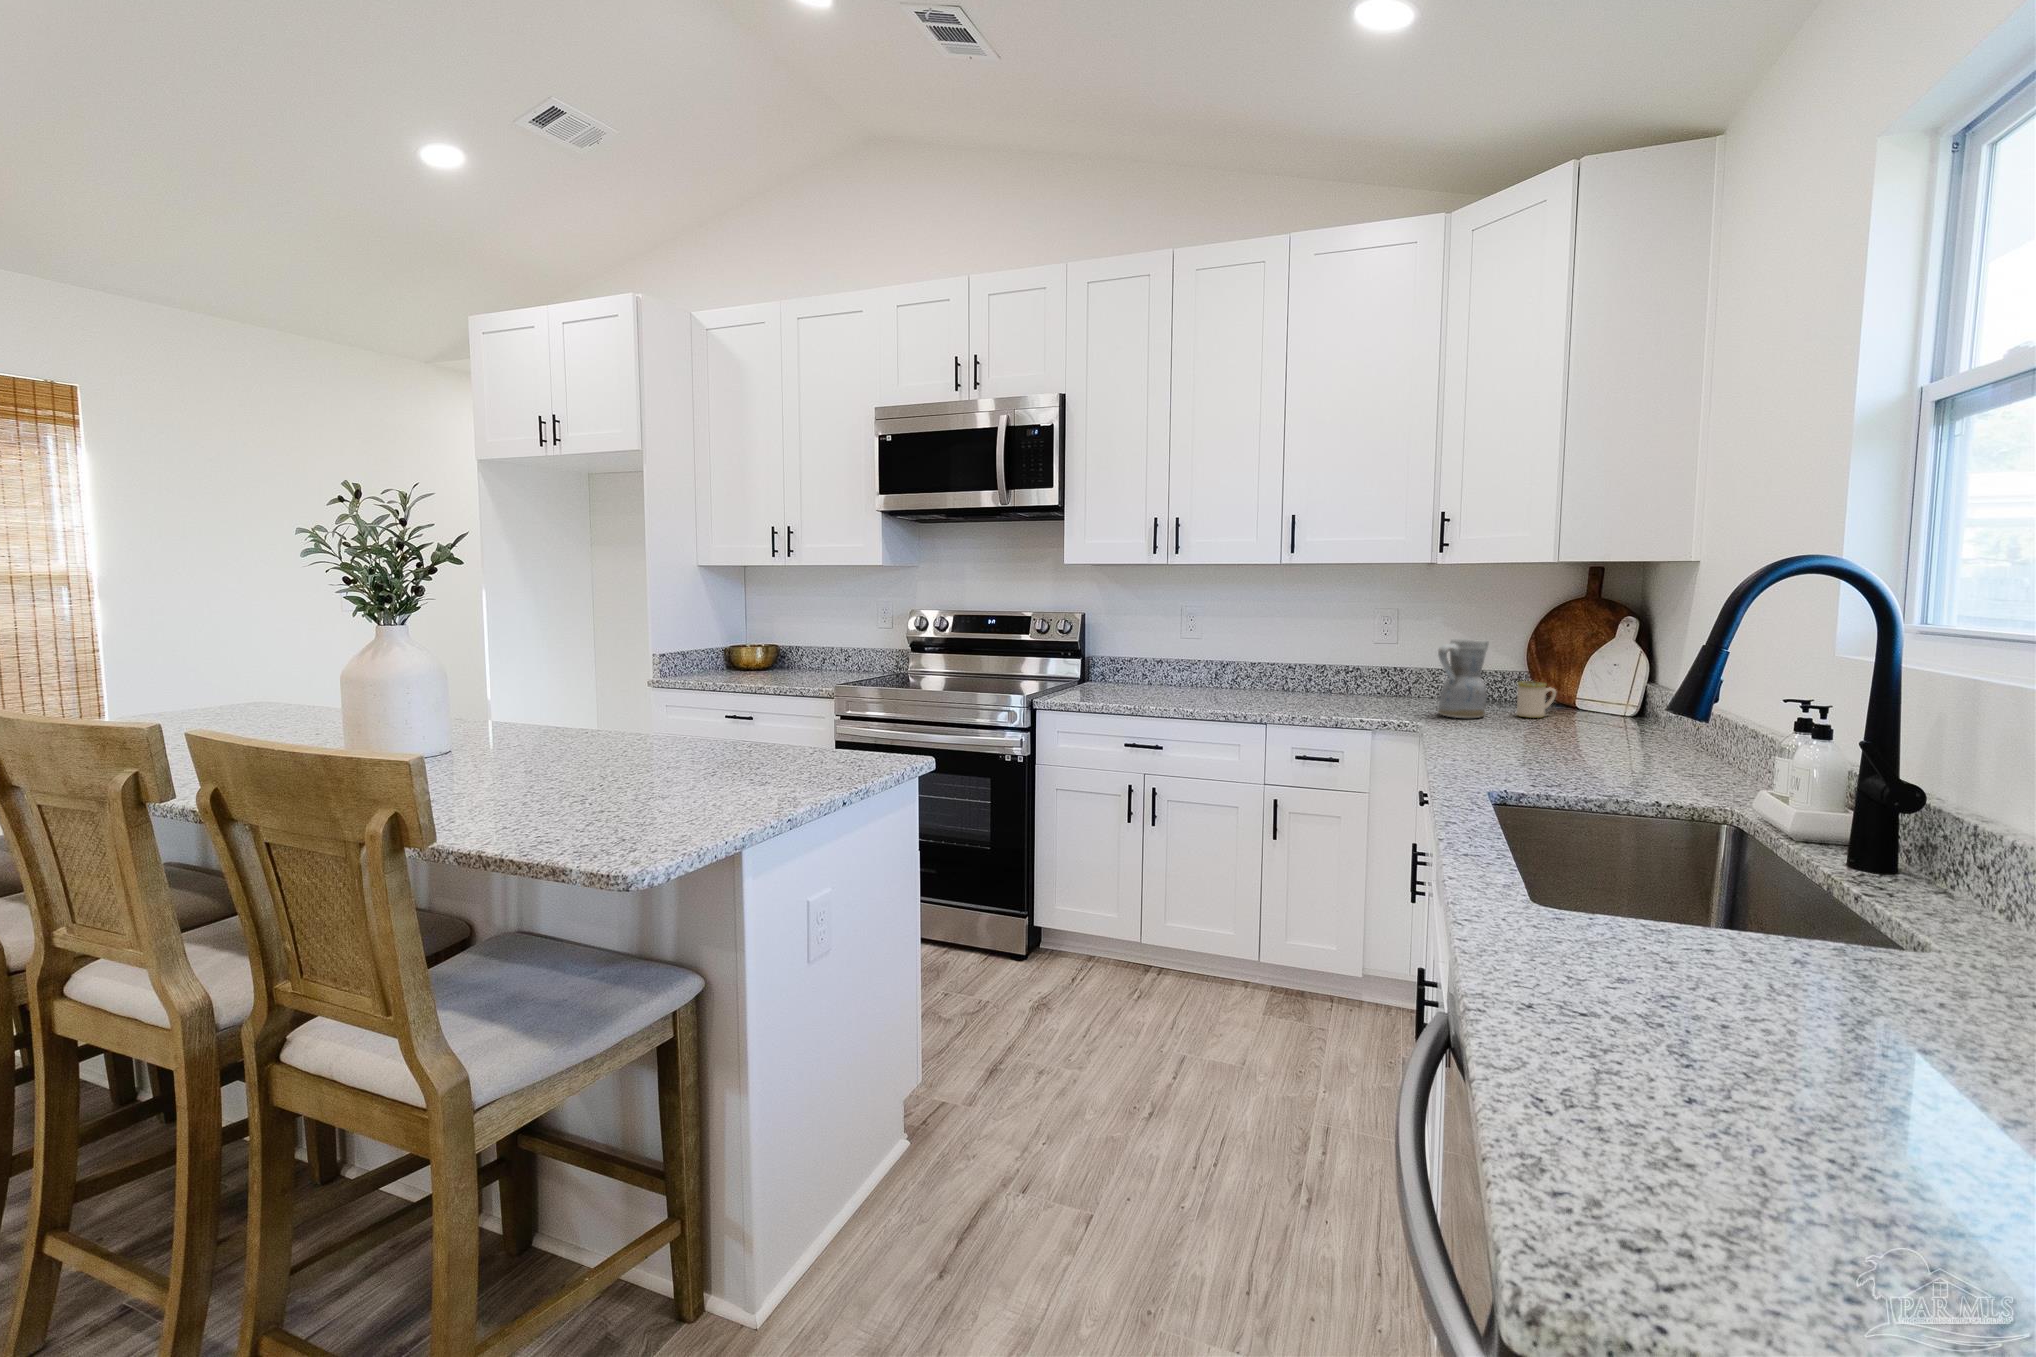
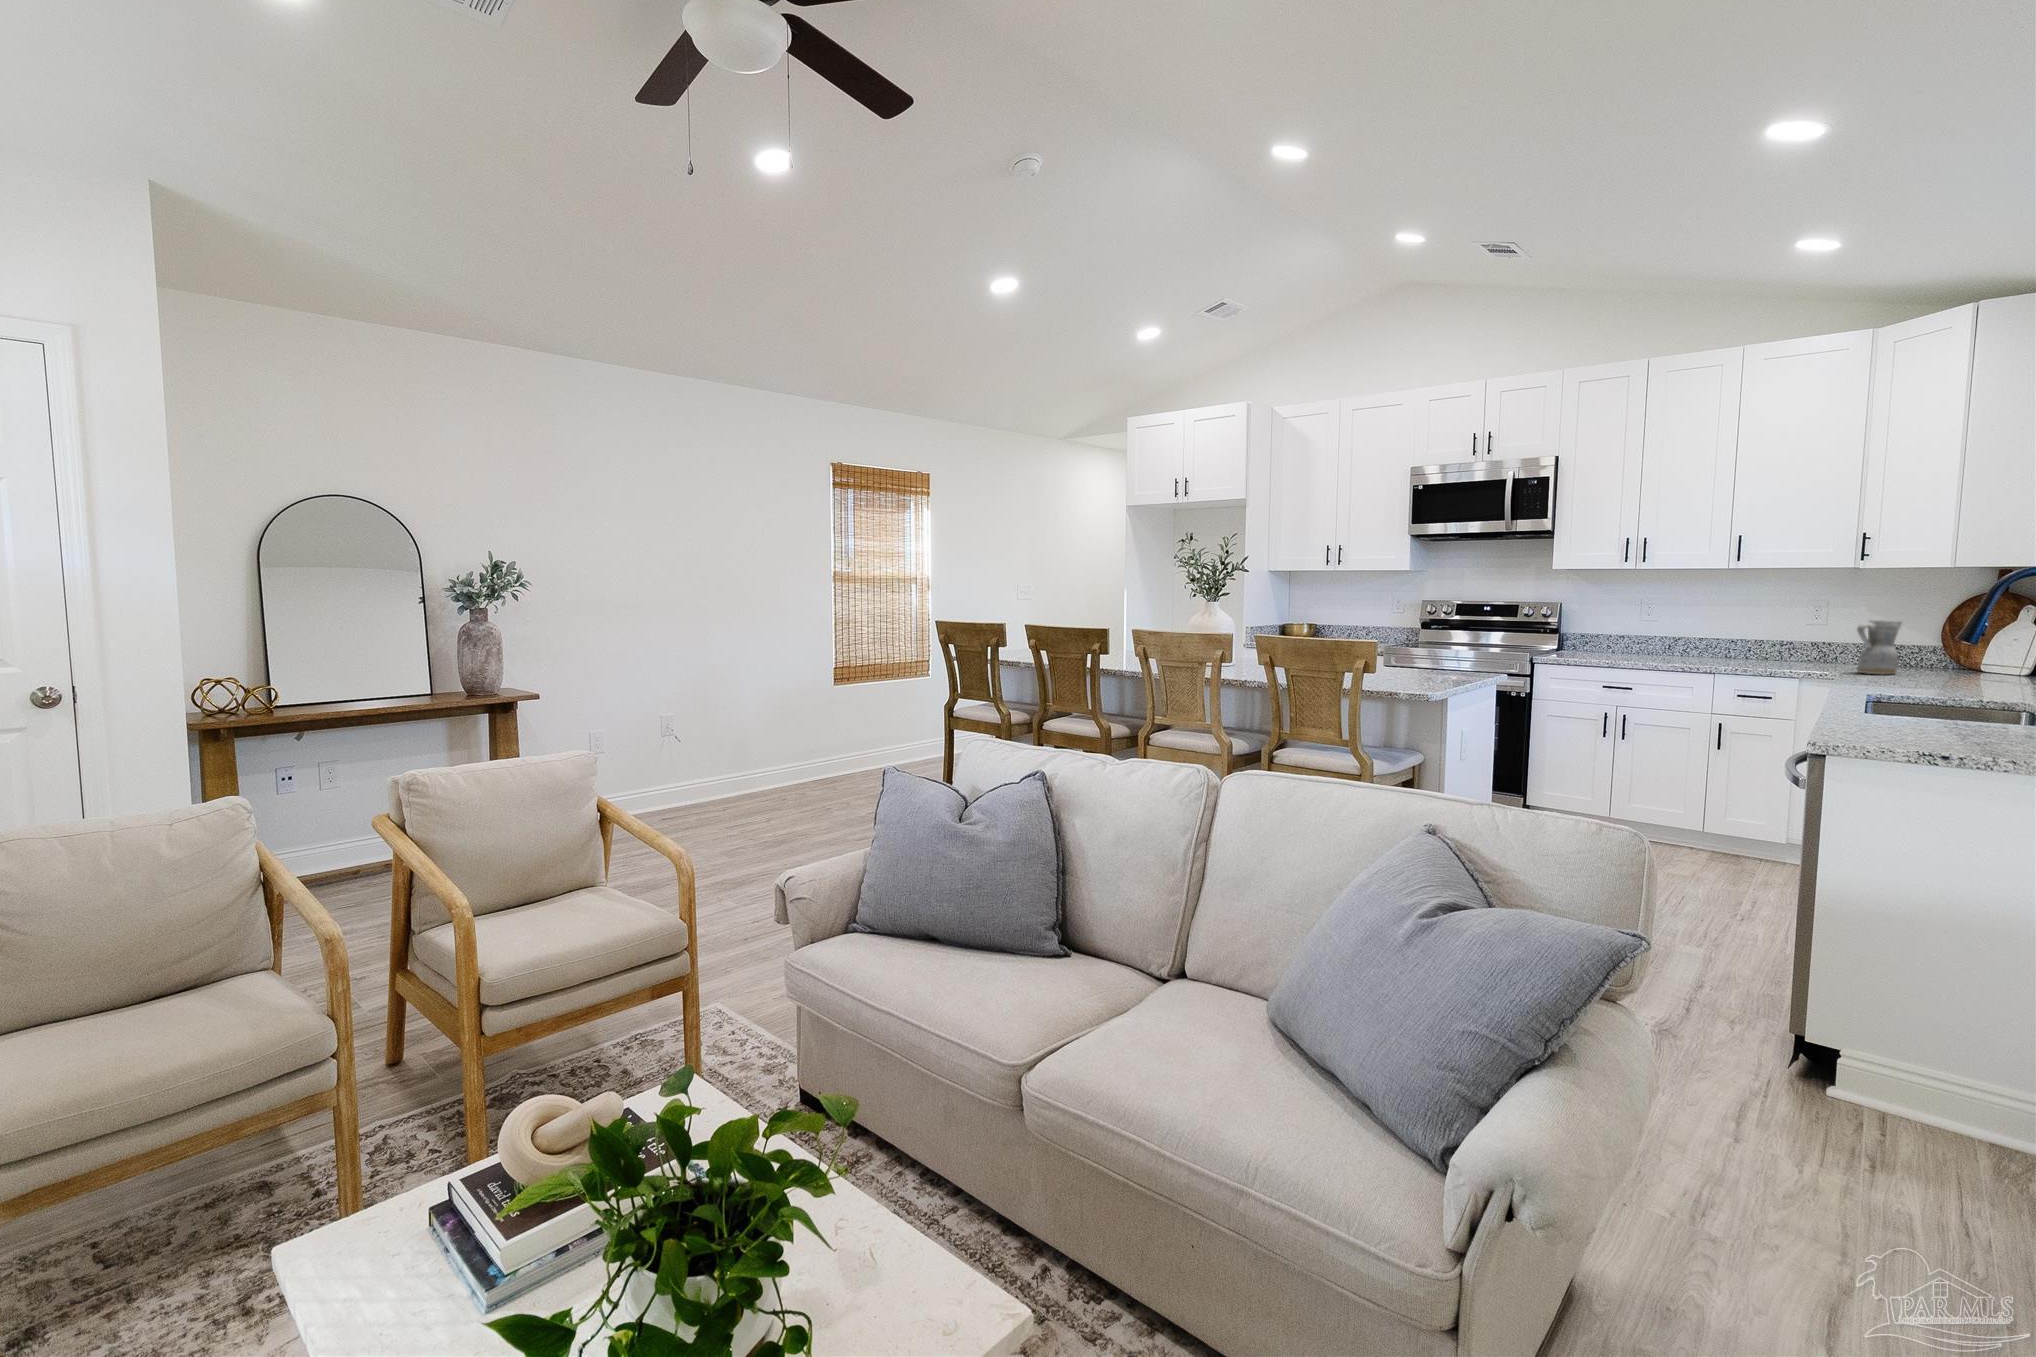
mug: present [1517,682,1556,718] -> none [1925,650,1961,675]

